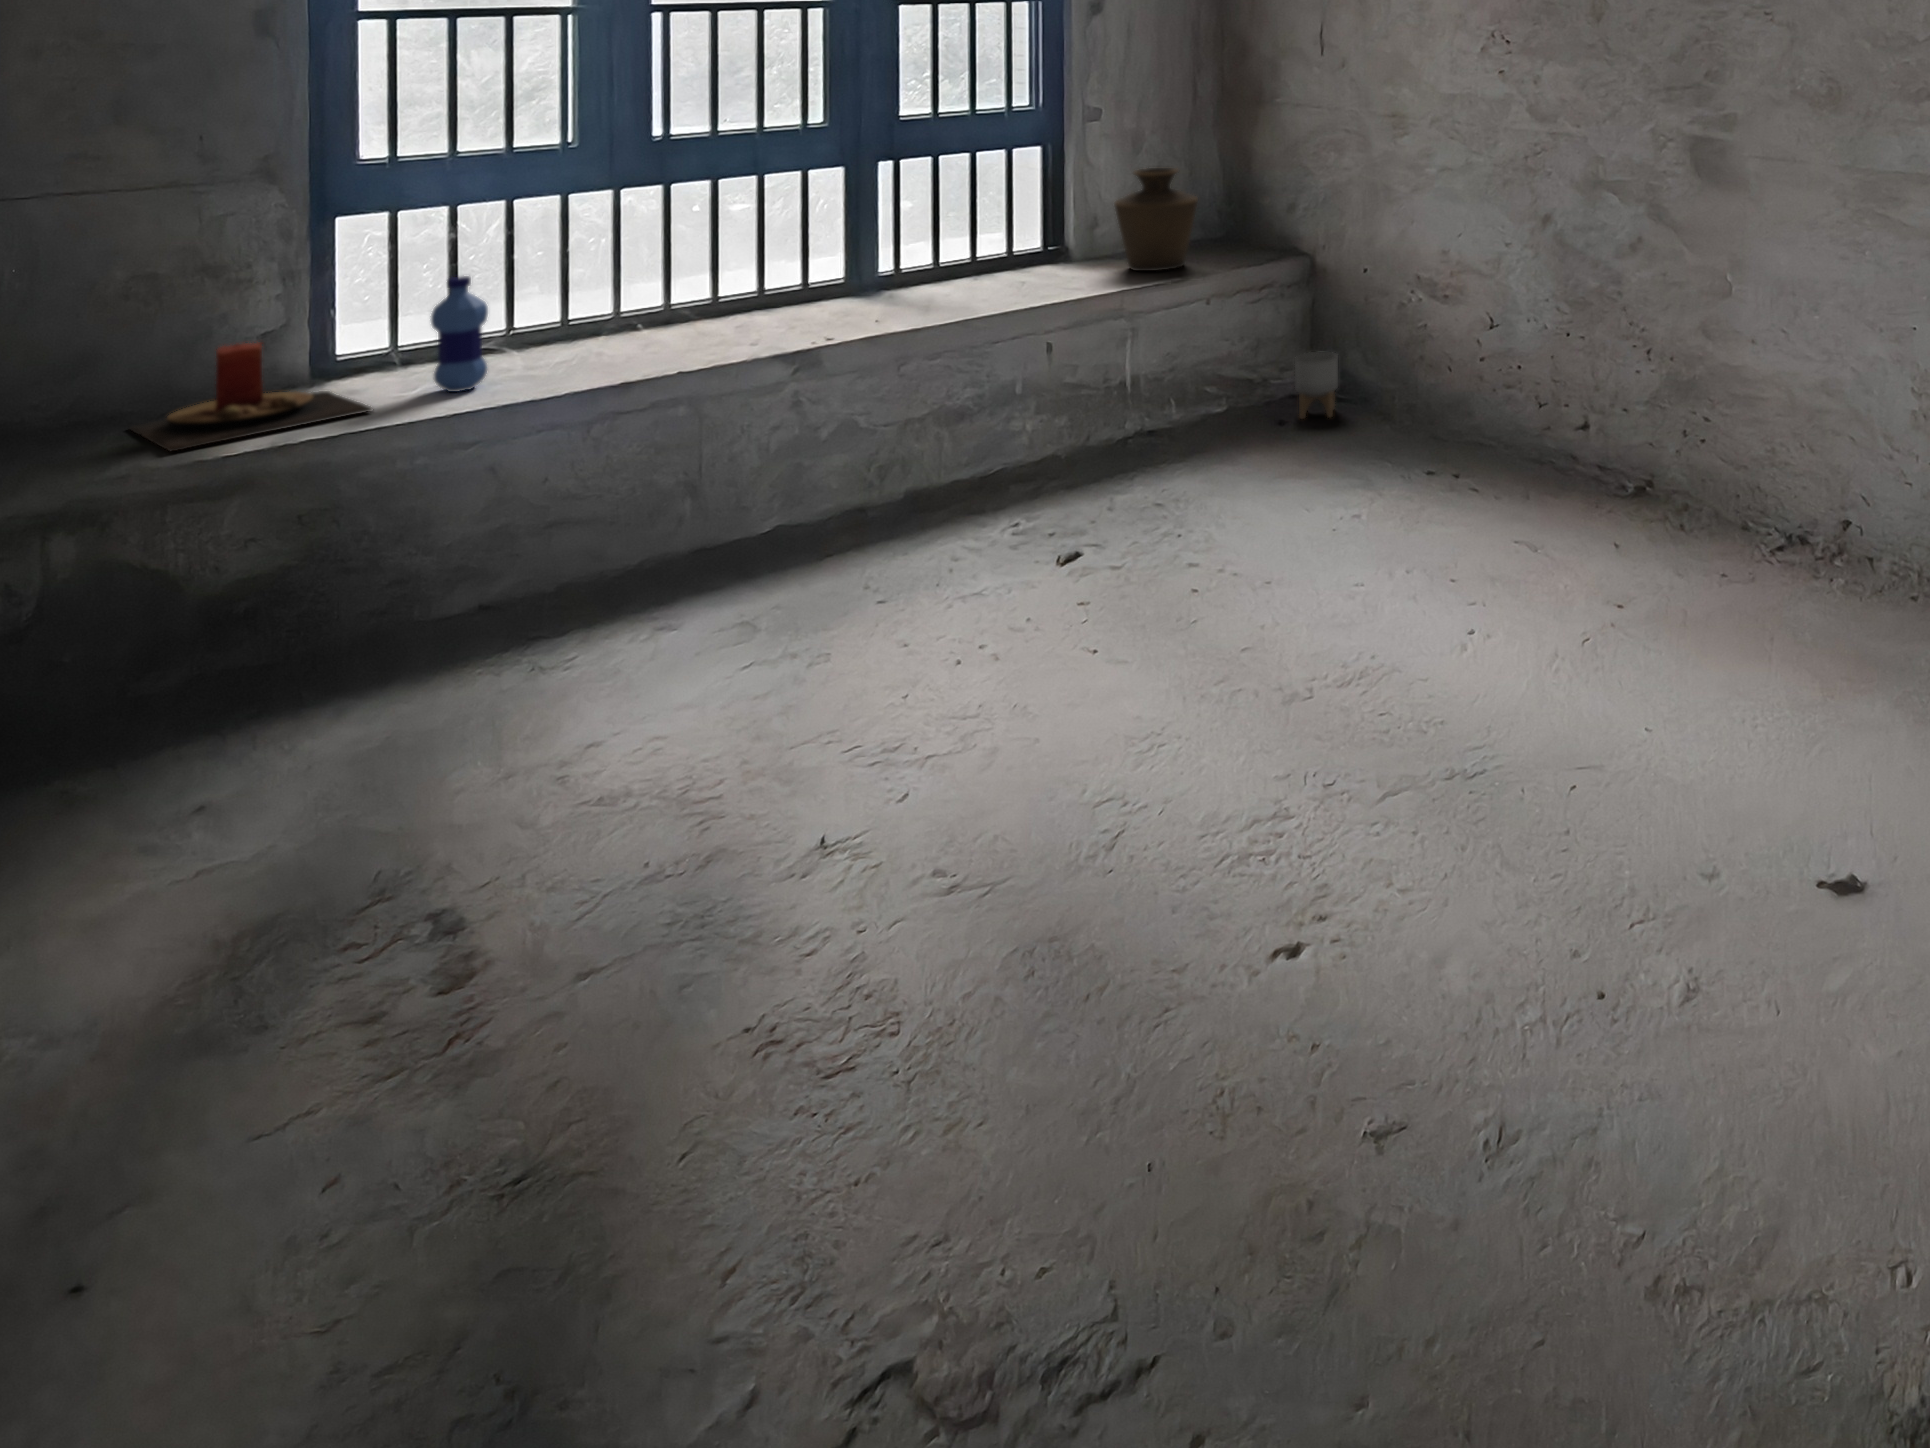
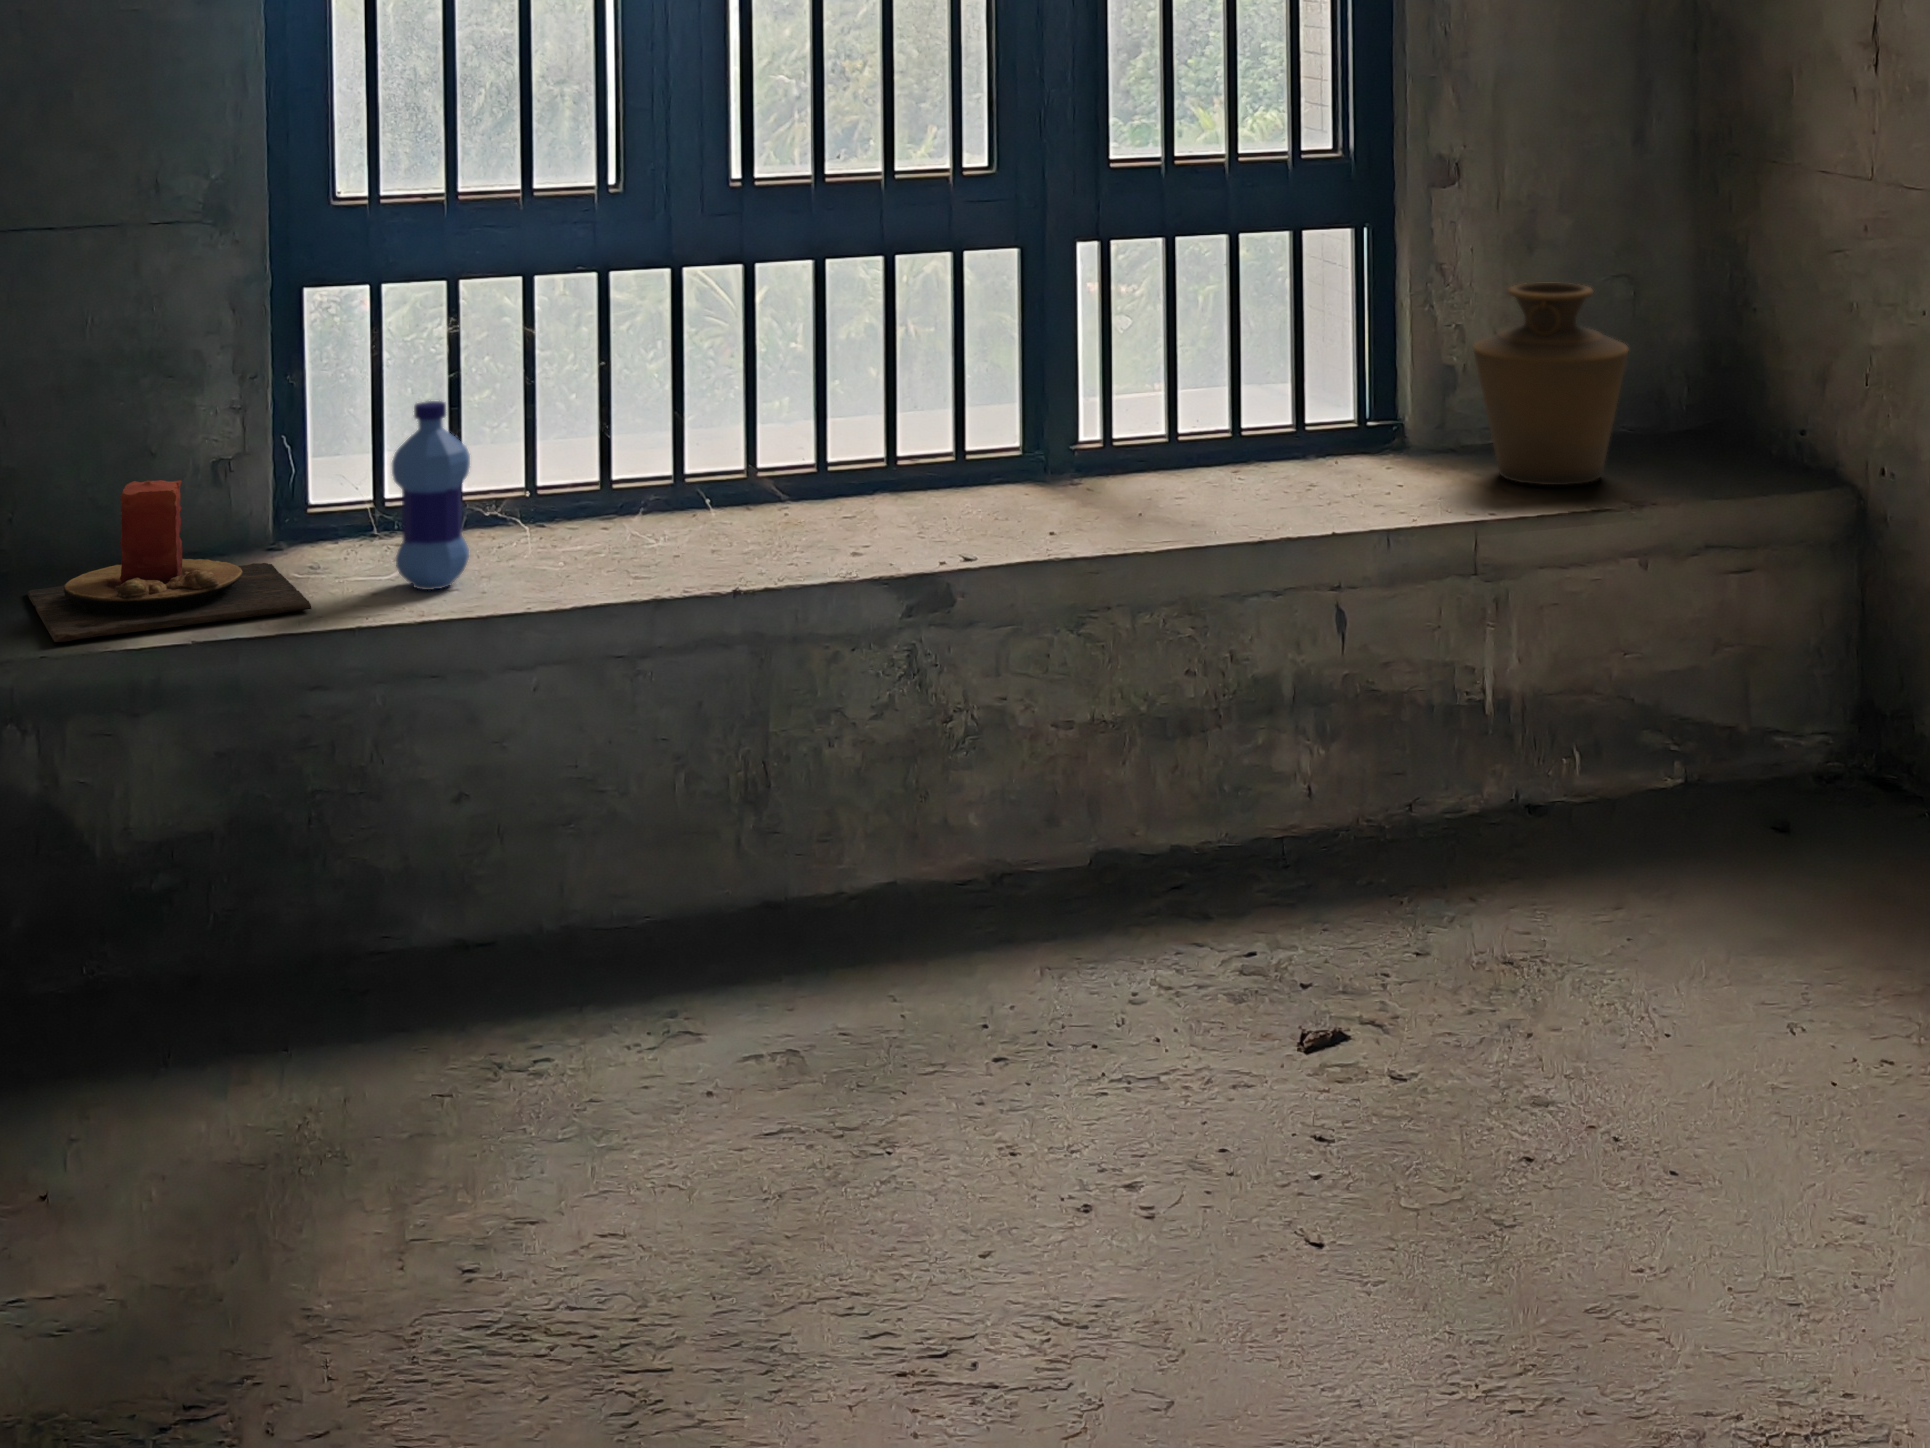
planter: present [1295,352,1338,419] -> none [1810,681,1897,821]

